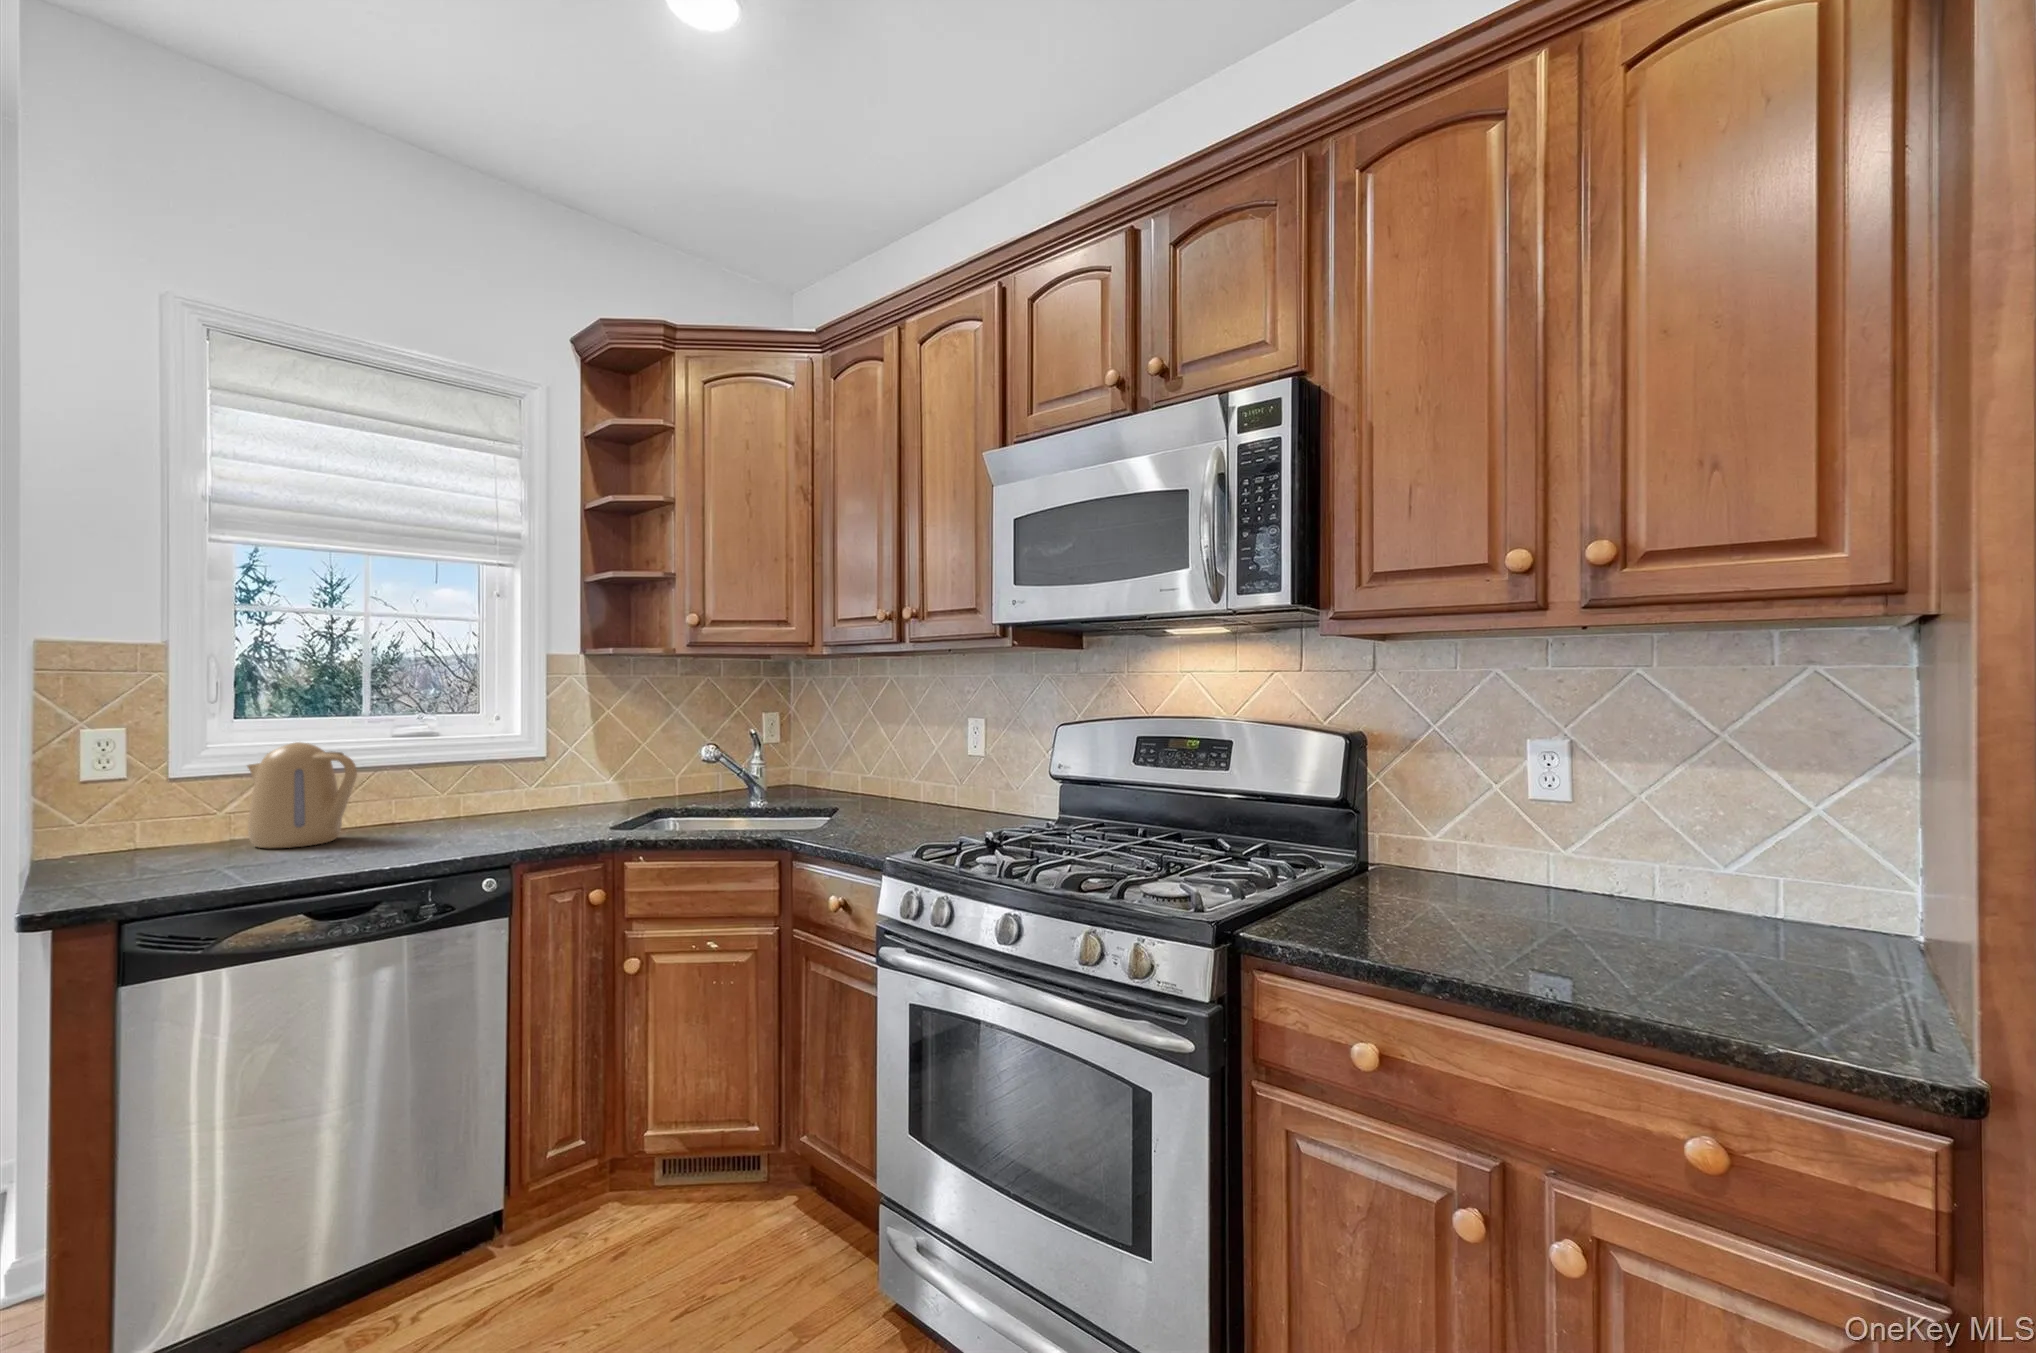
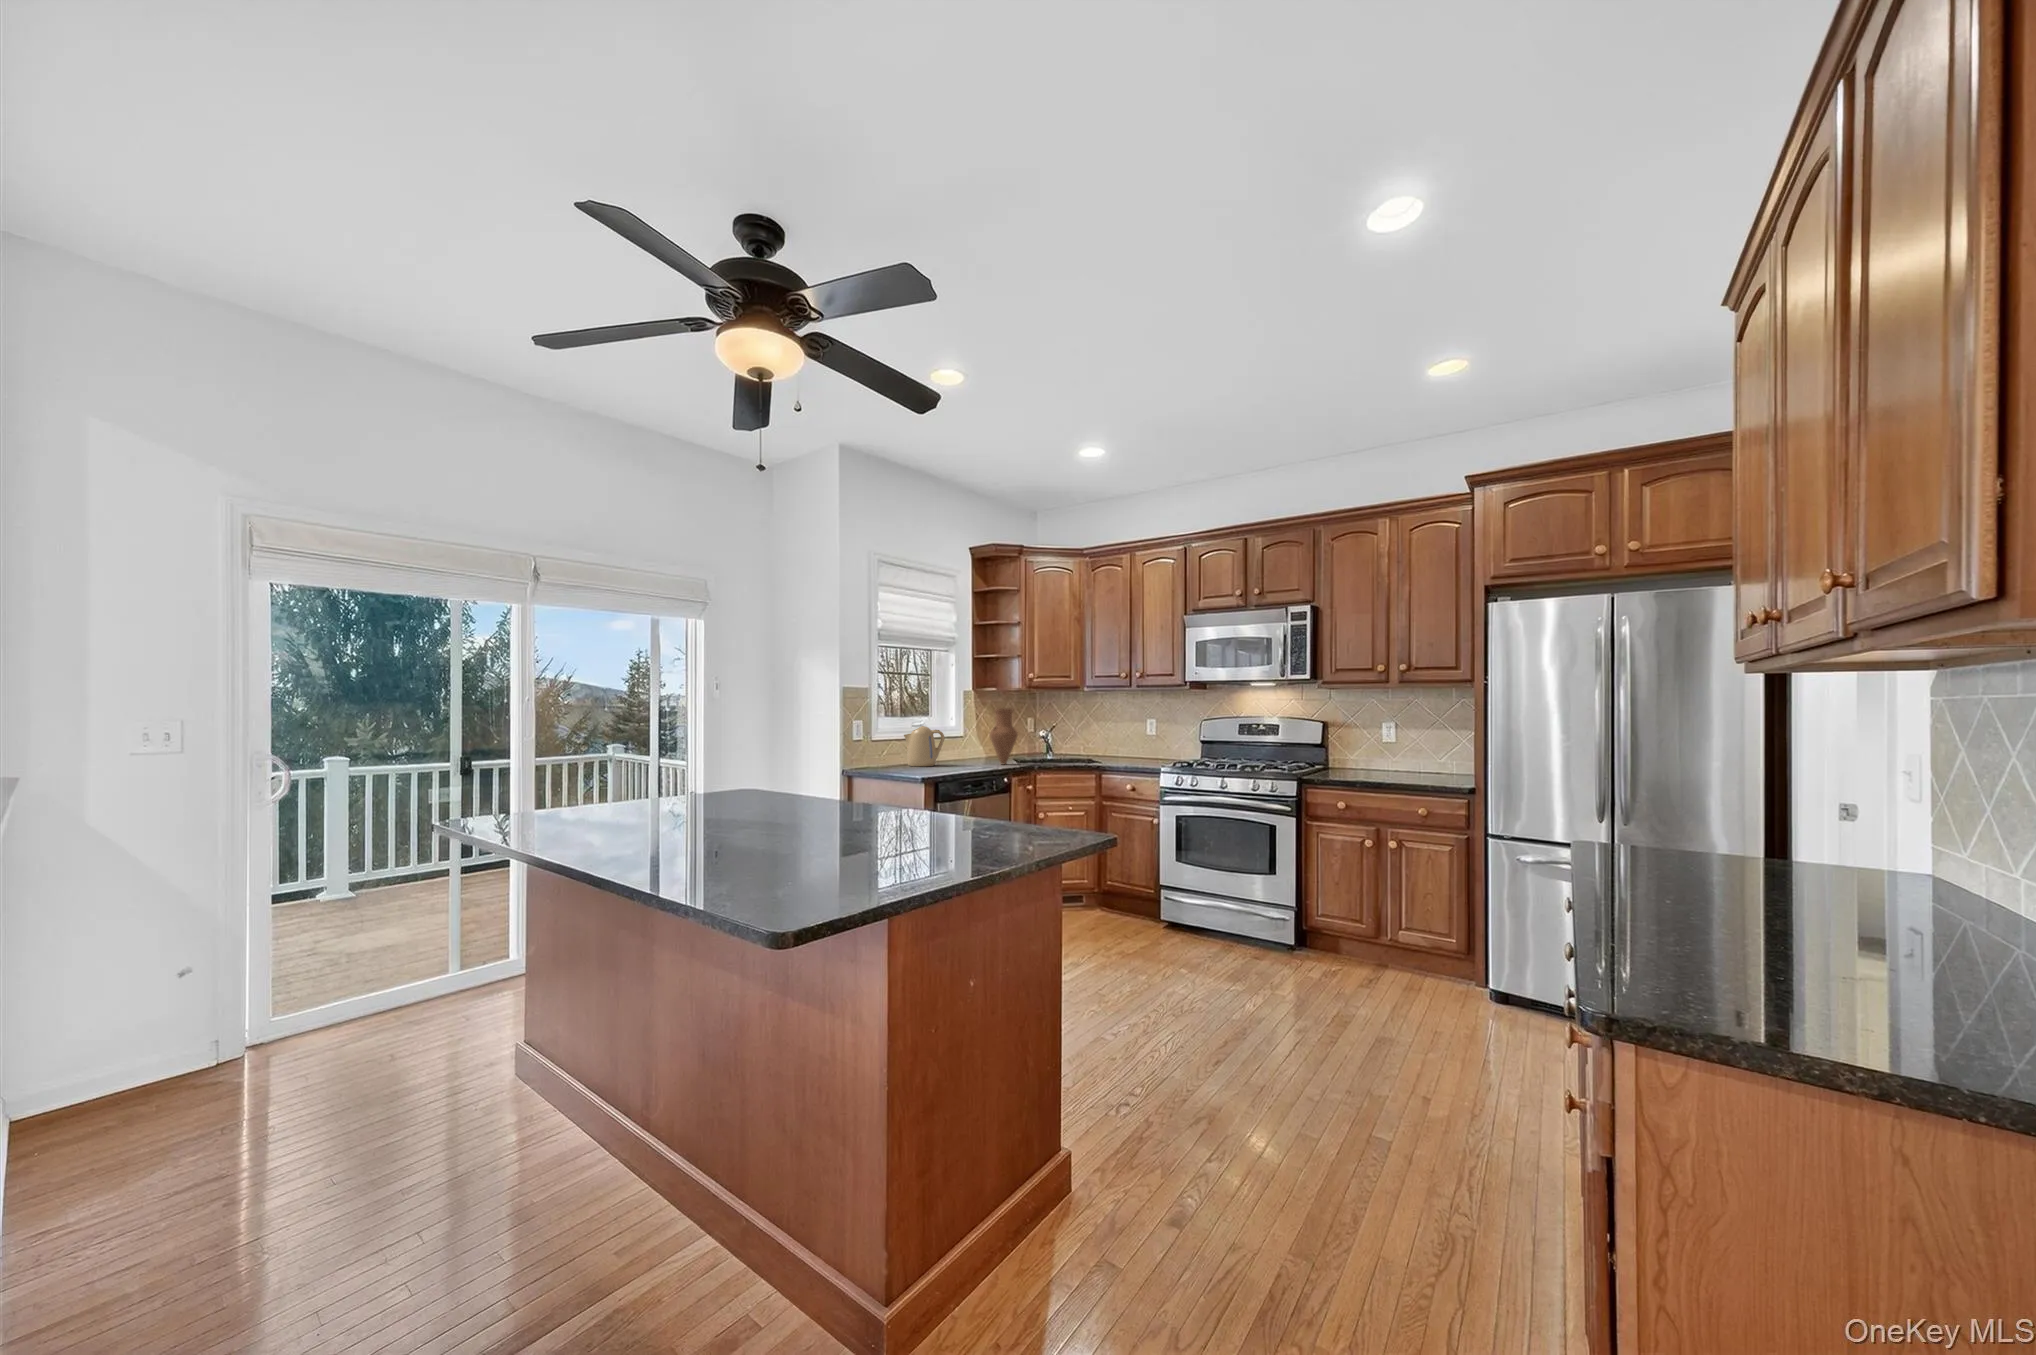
vase: none [486,696,567,838] -> present [990,708,1018,764]

